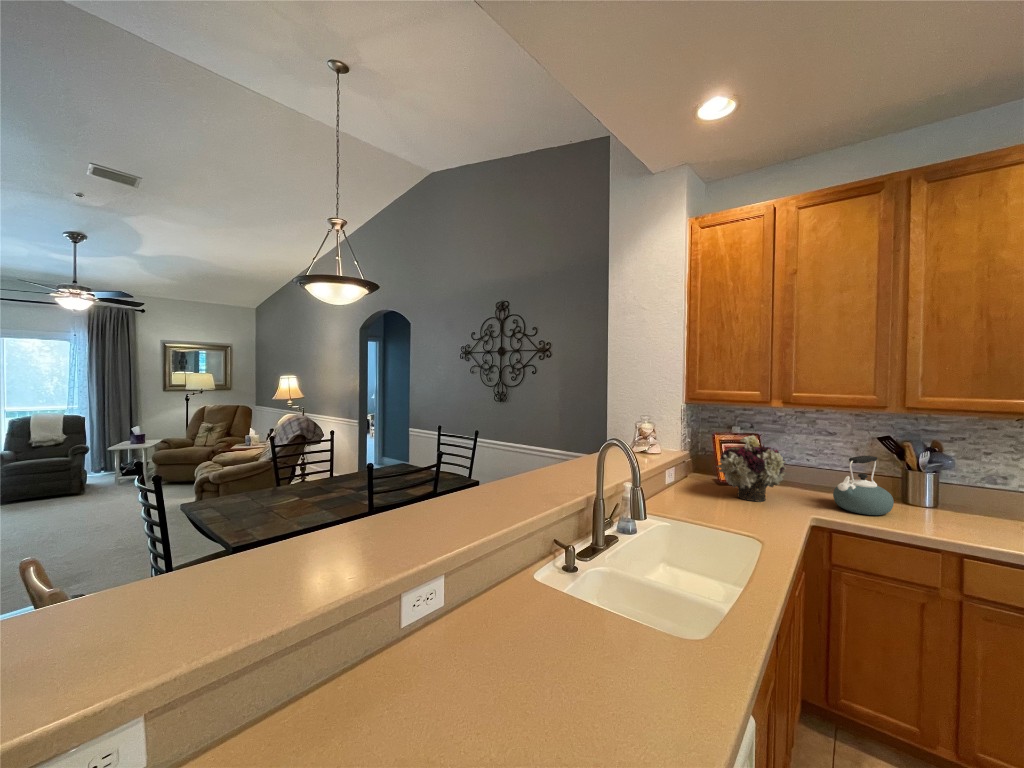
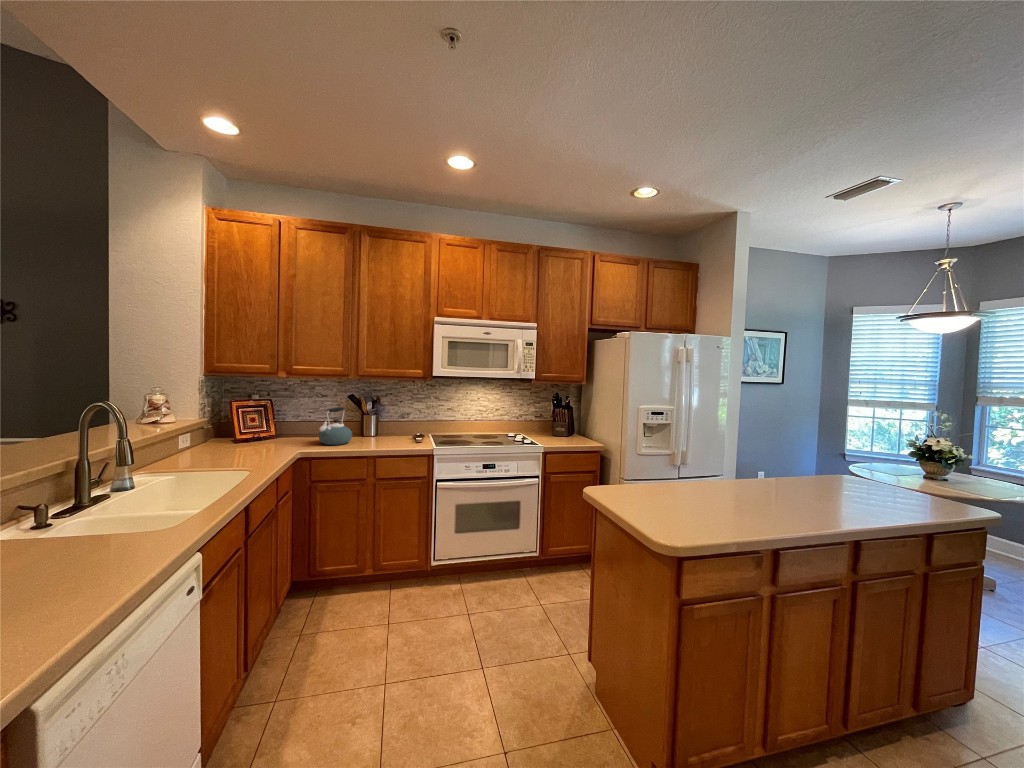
flower arrangement: present [717,435,787,501] -> none [229,398,288,450]

